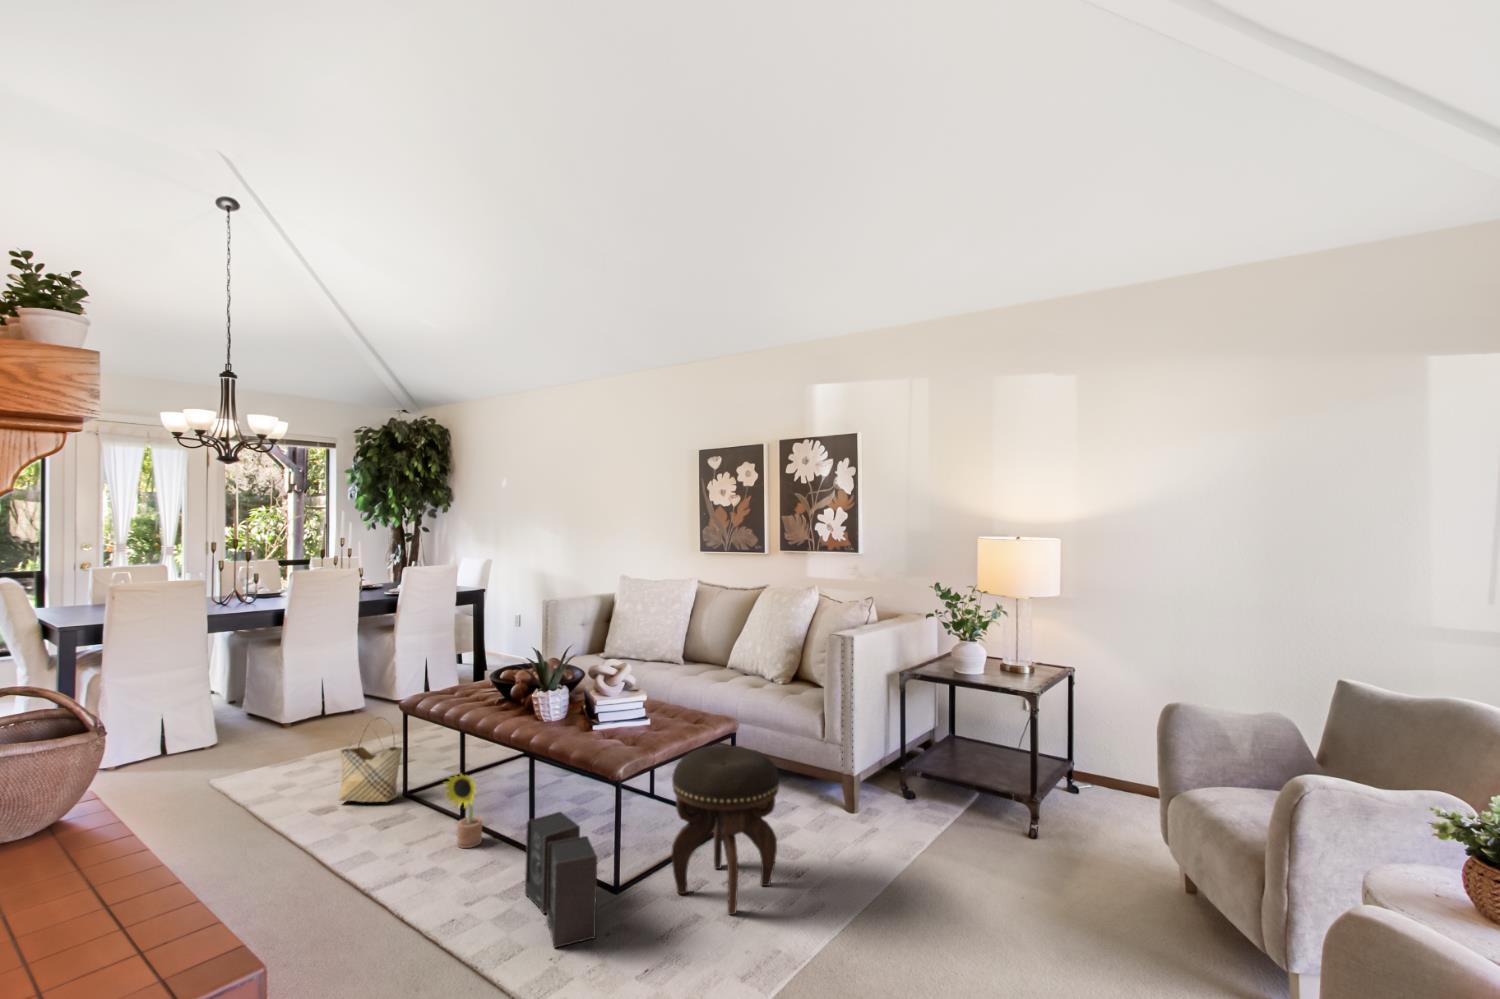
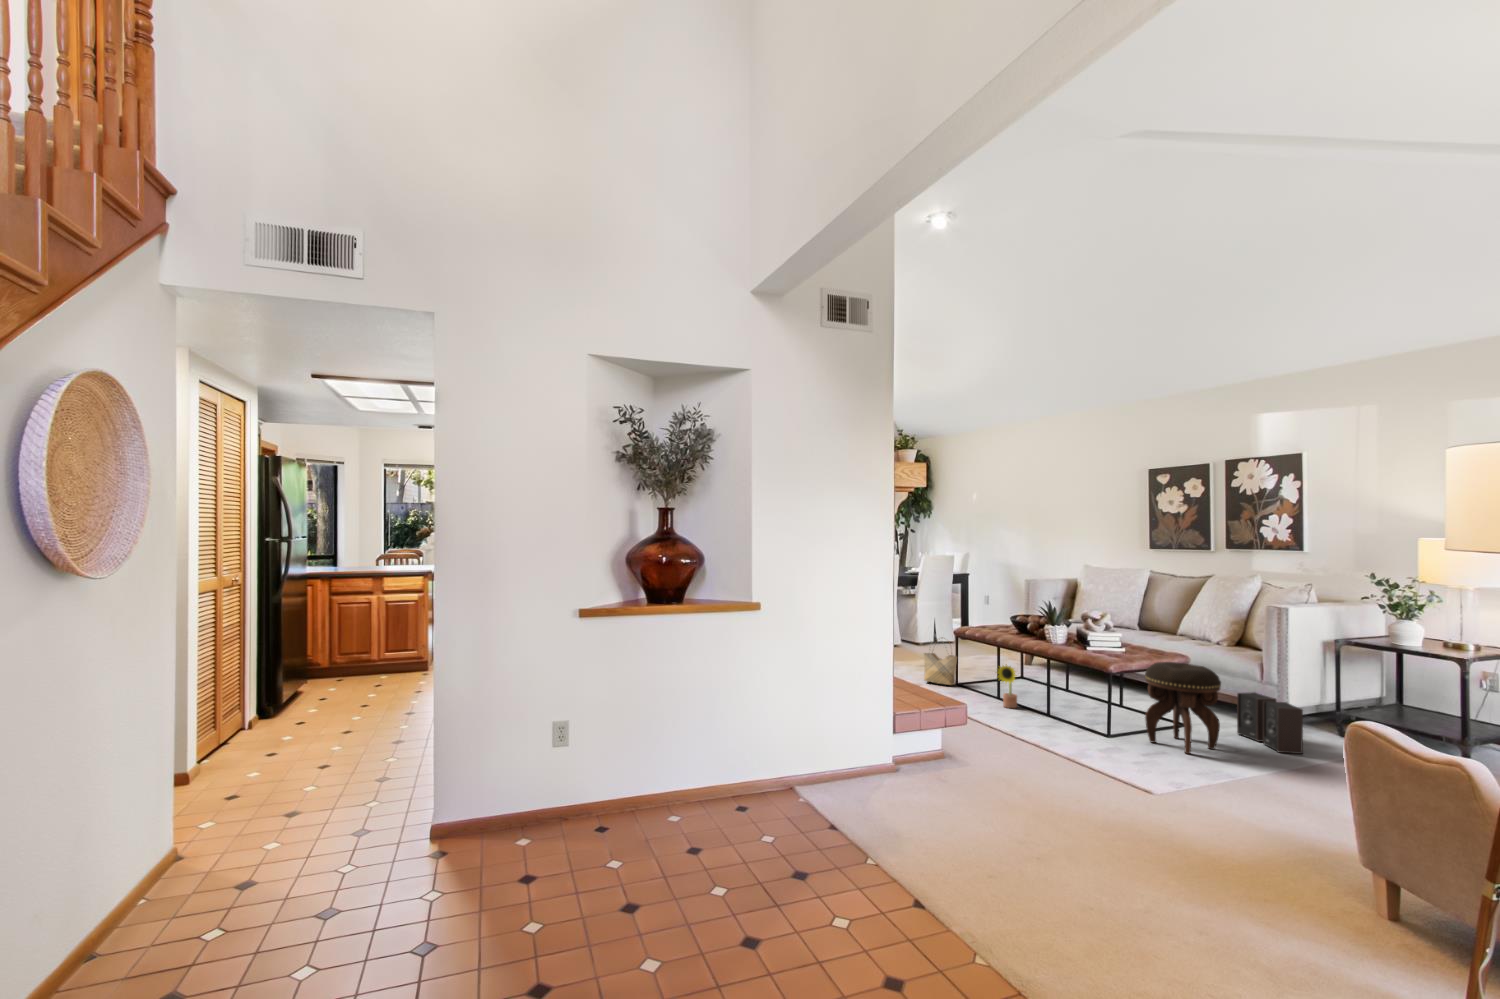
speaker: present [525,812,597,947] -> present [1237,692,1303,754]

